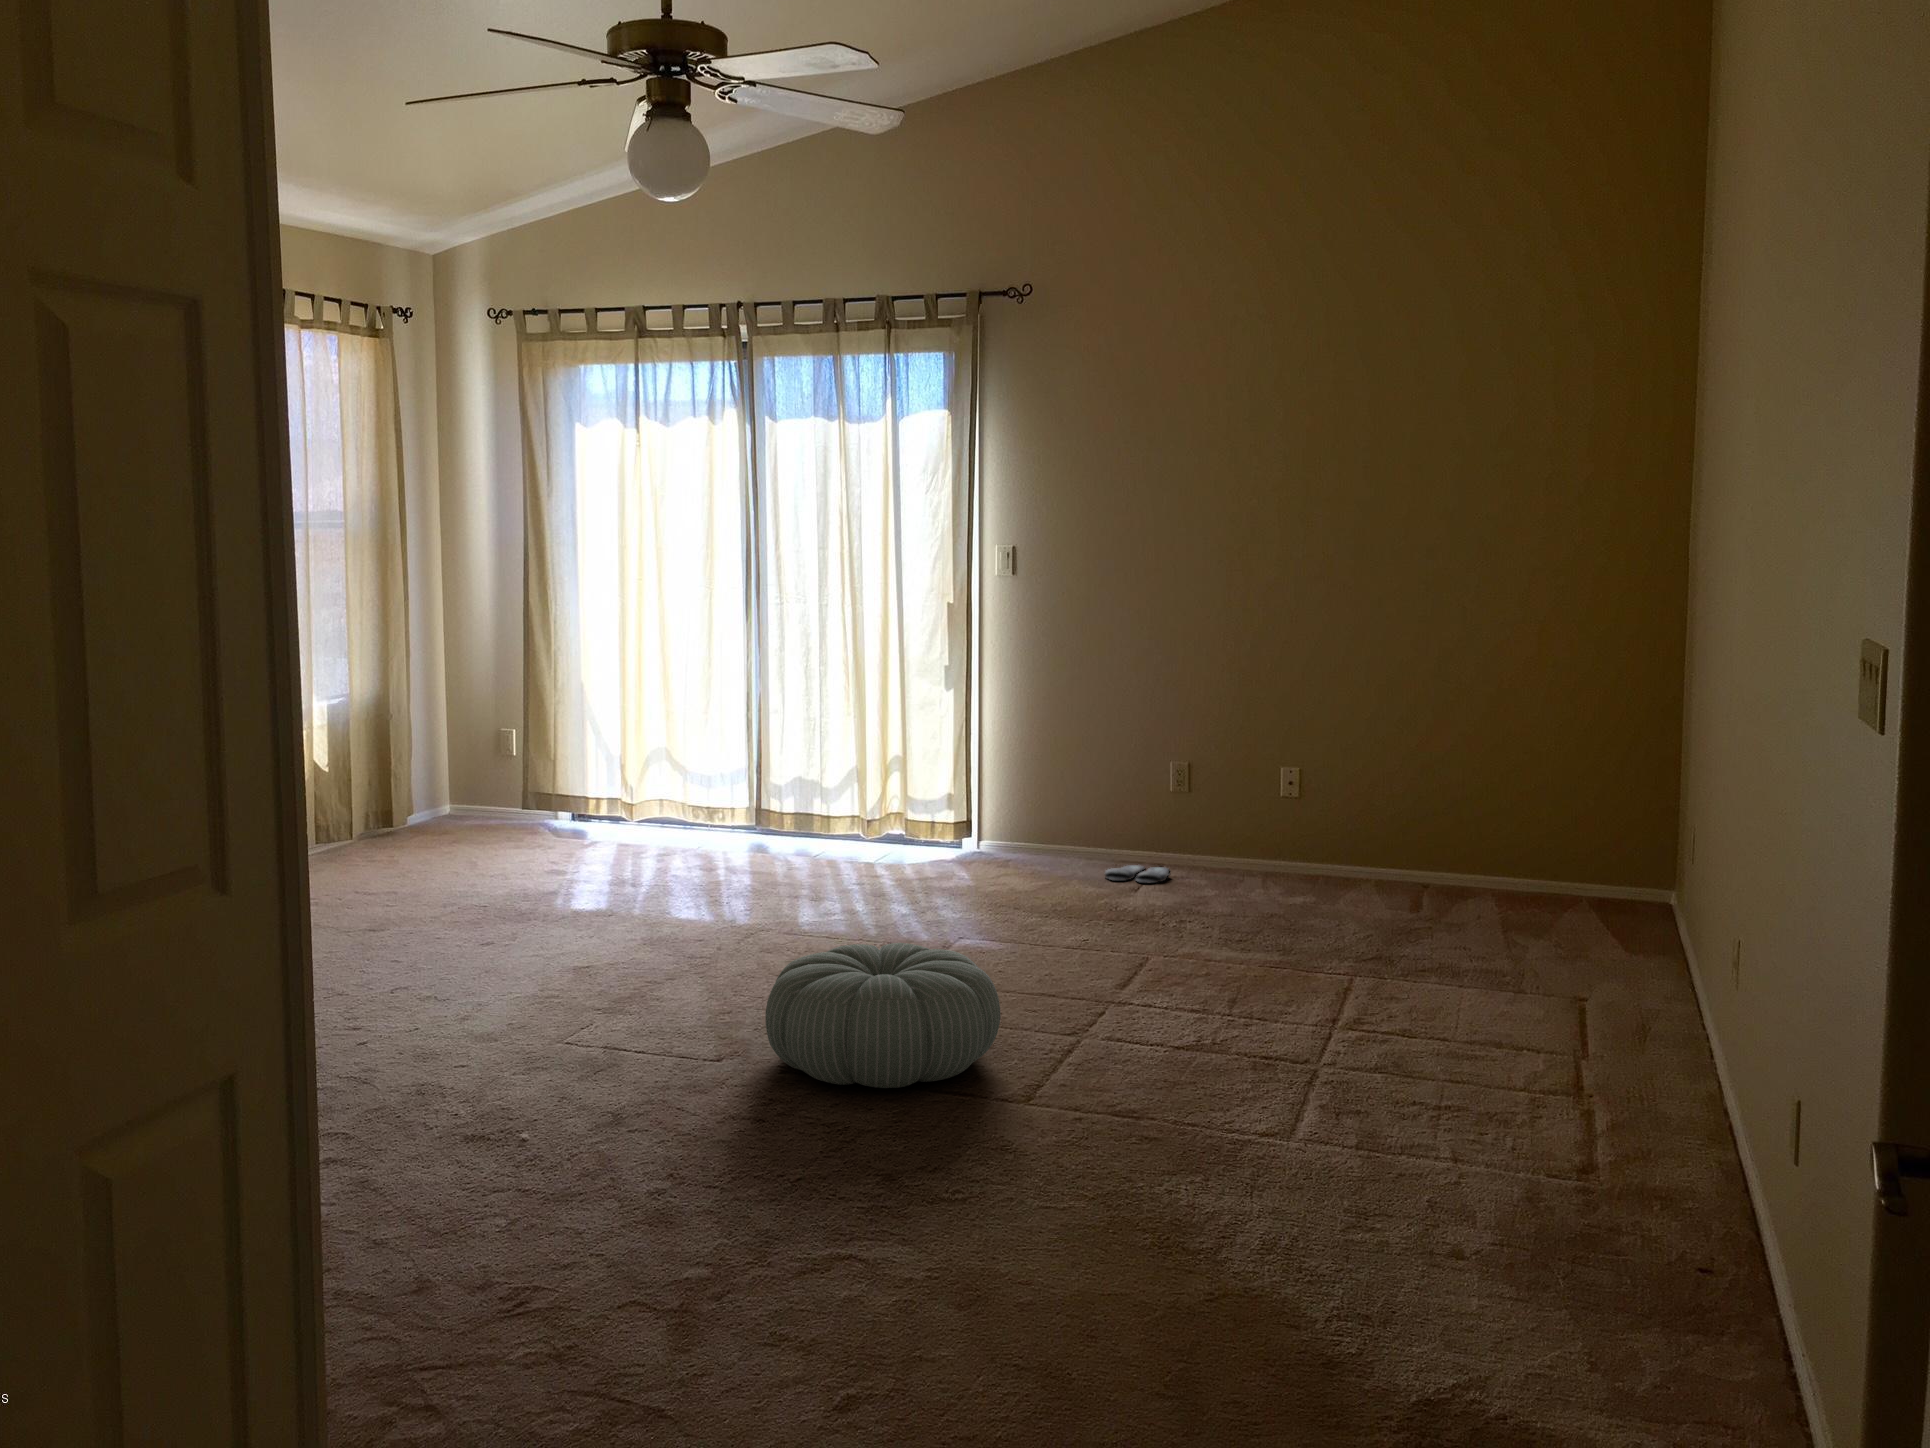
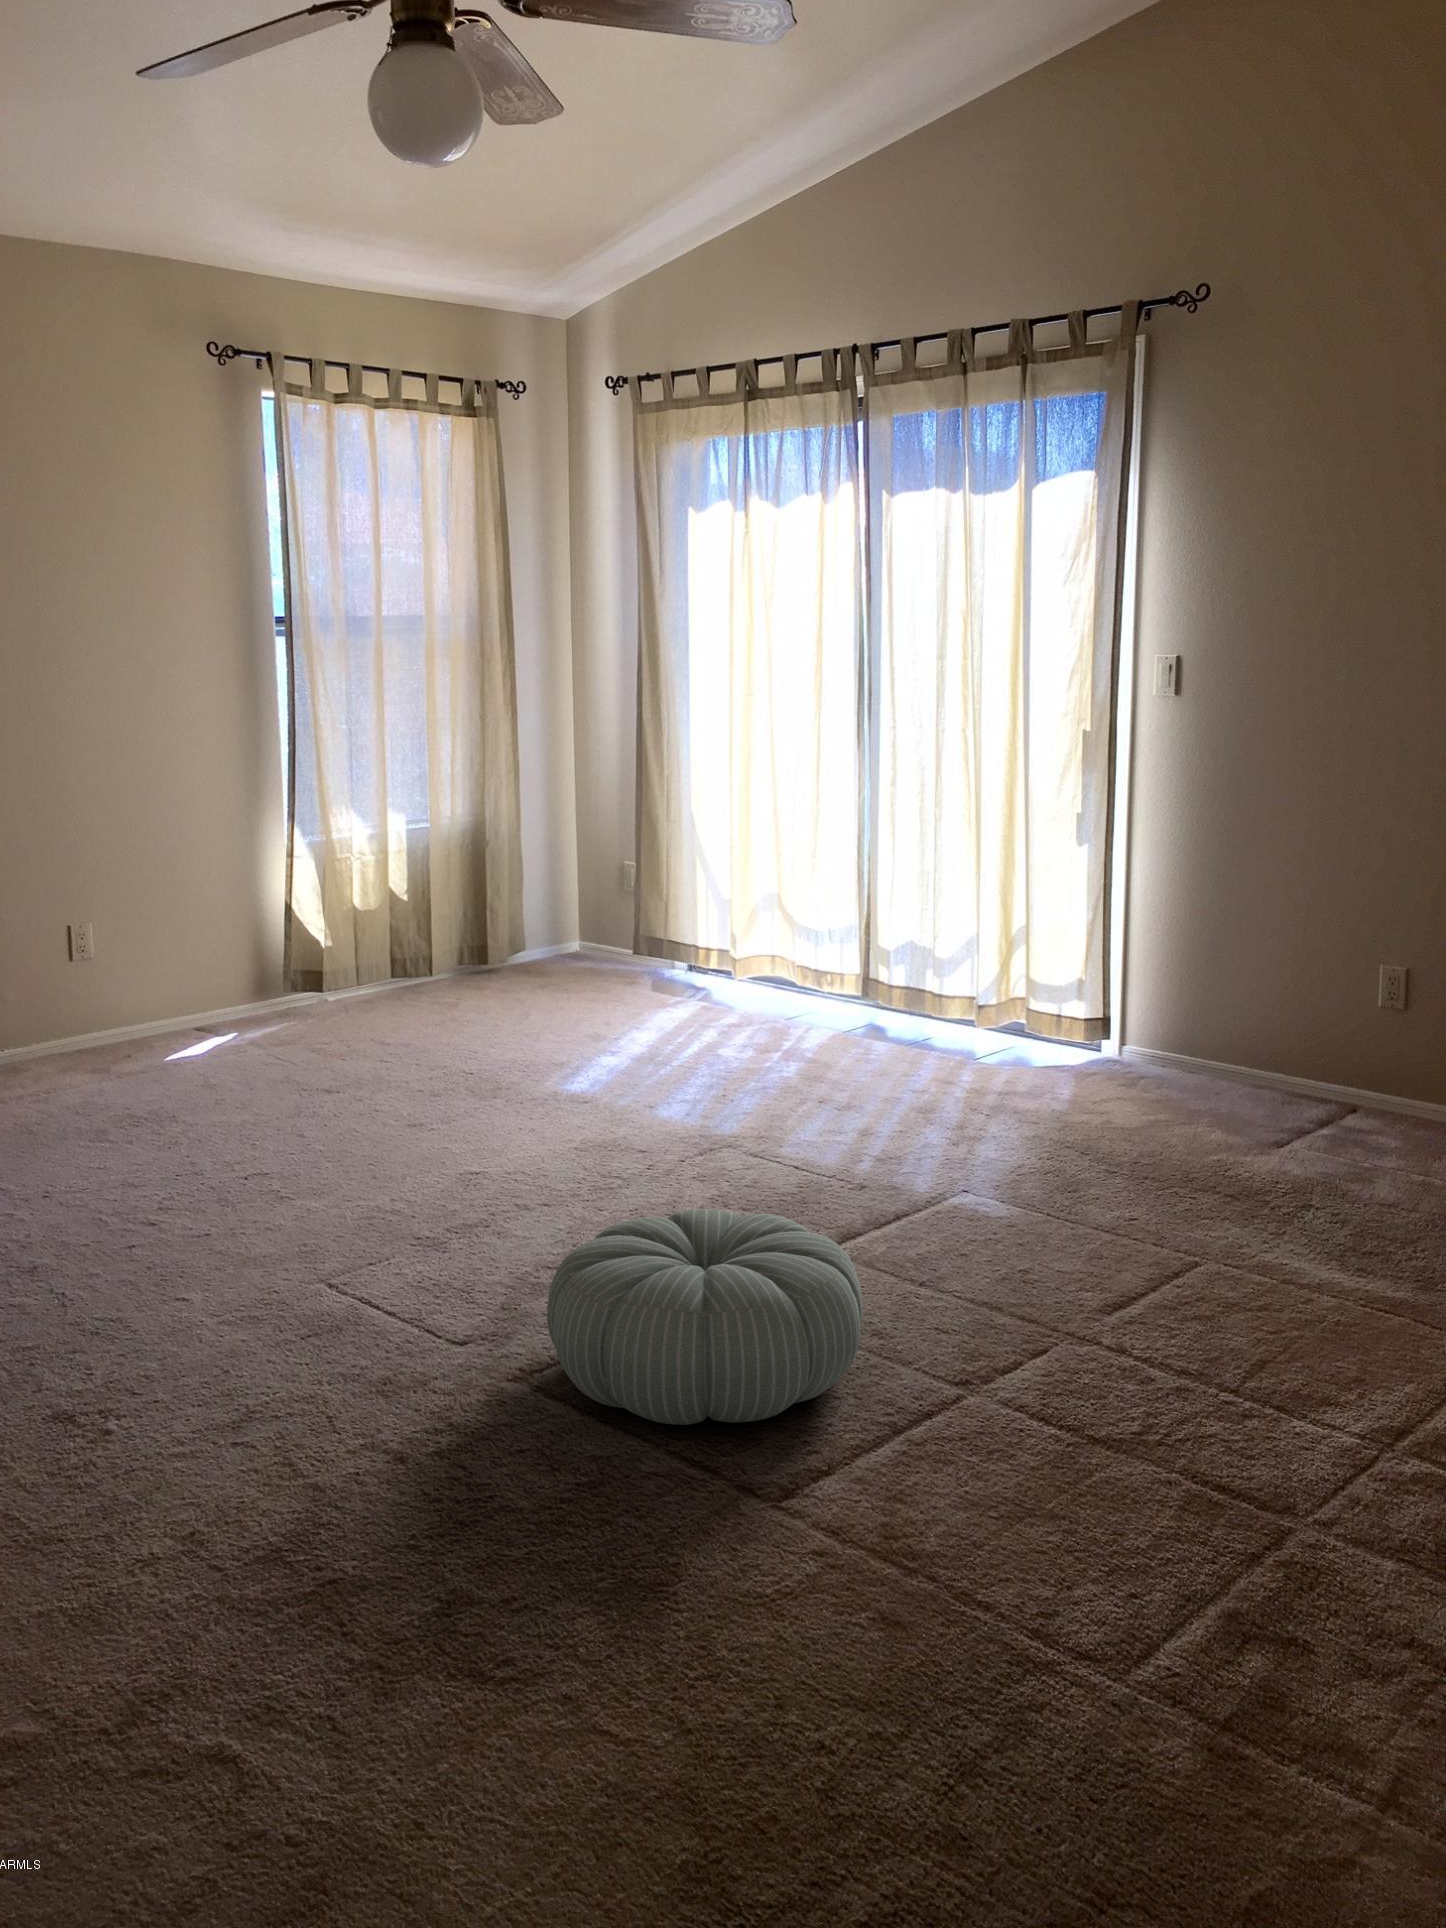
slippers: present [1105,865,1170,883] -> none [1259,1098,1363,1131]

